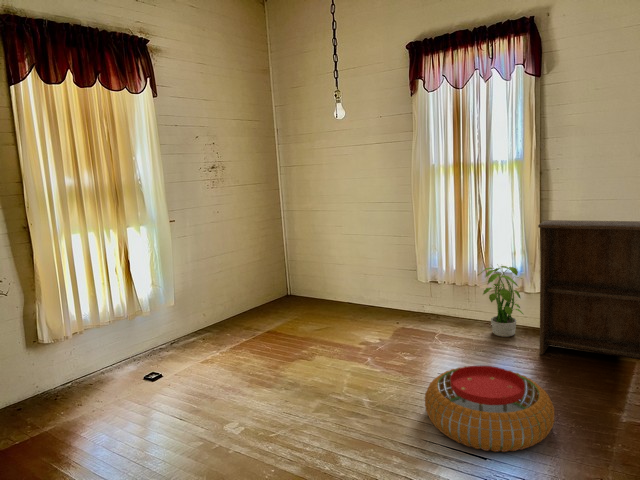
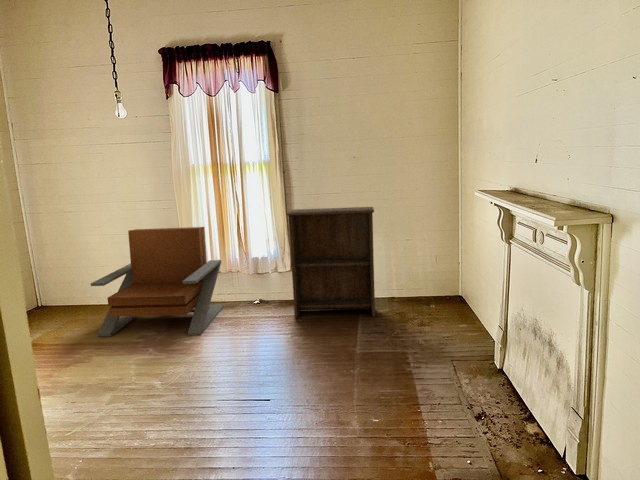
lounge chair: none [324,231,457,353] -> present [91,227,224,337]
potted plant: present [478,266,523,337] -> none [239,248,279,310]
pouf: present [425,366,555,452] -> none [213,329,314,394]

